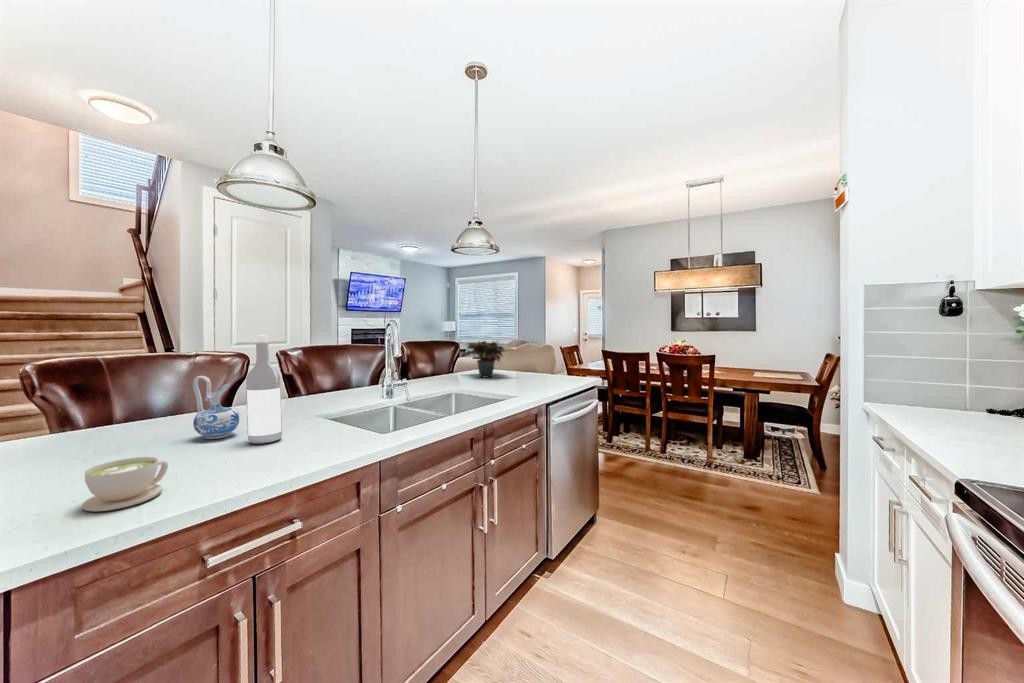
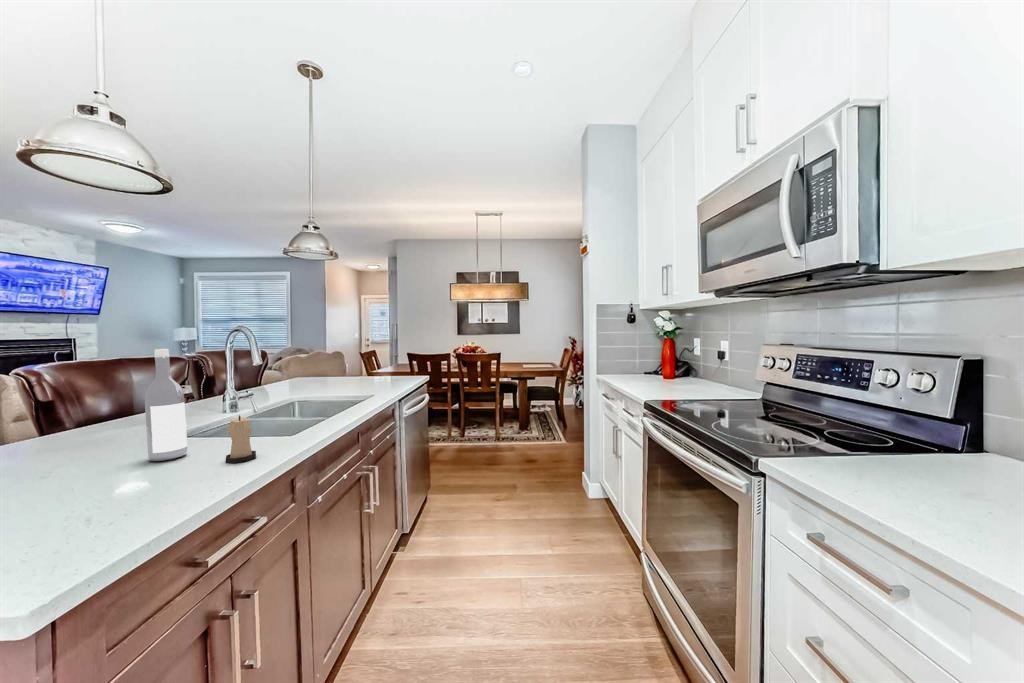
potted plant: present [461,341,506,378] -> none [285,348,347,384]
ceramic pitcher: present [193,376,239,439] -> none [54,398,118,468]
candle: none [285,409,318,461] -> present [226,415,256,463]
coffee cup: present [82,457,168,511] -> none [72,470,150,525]

